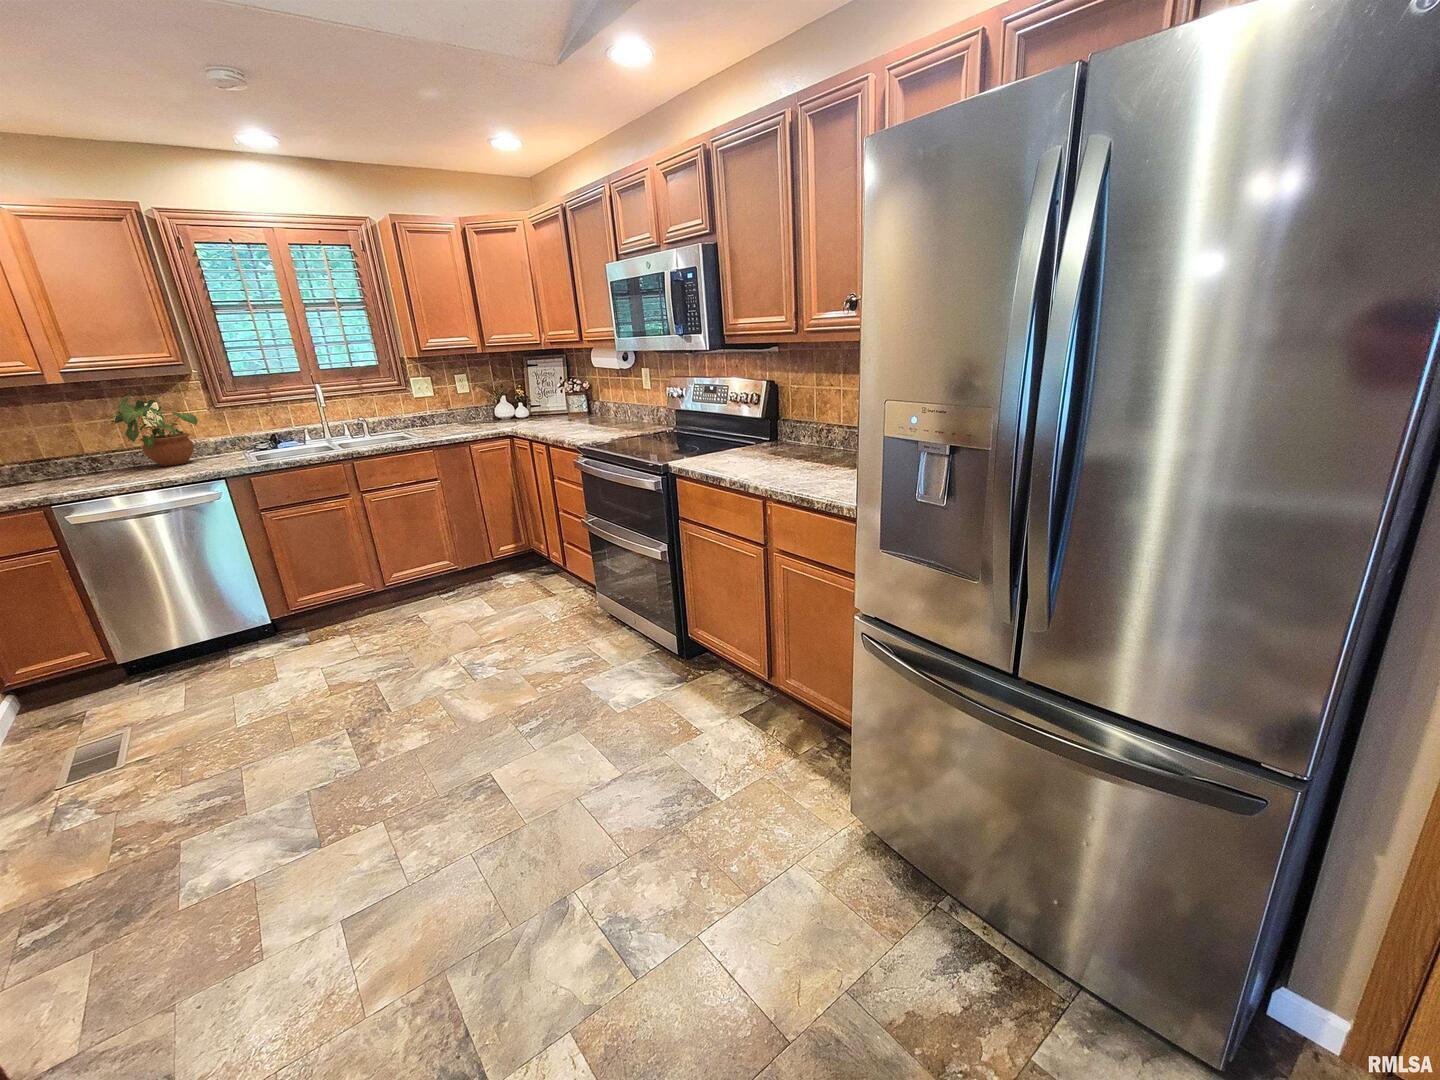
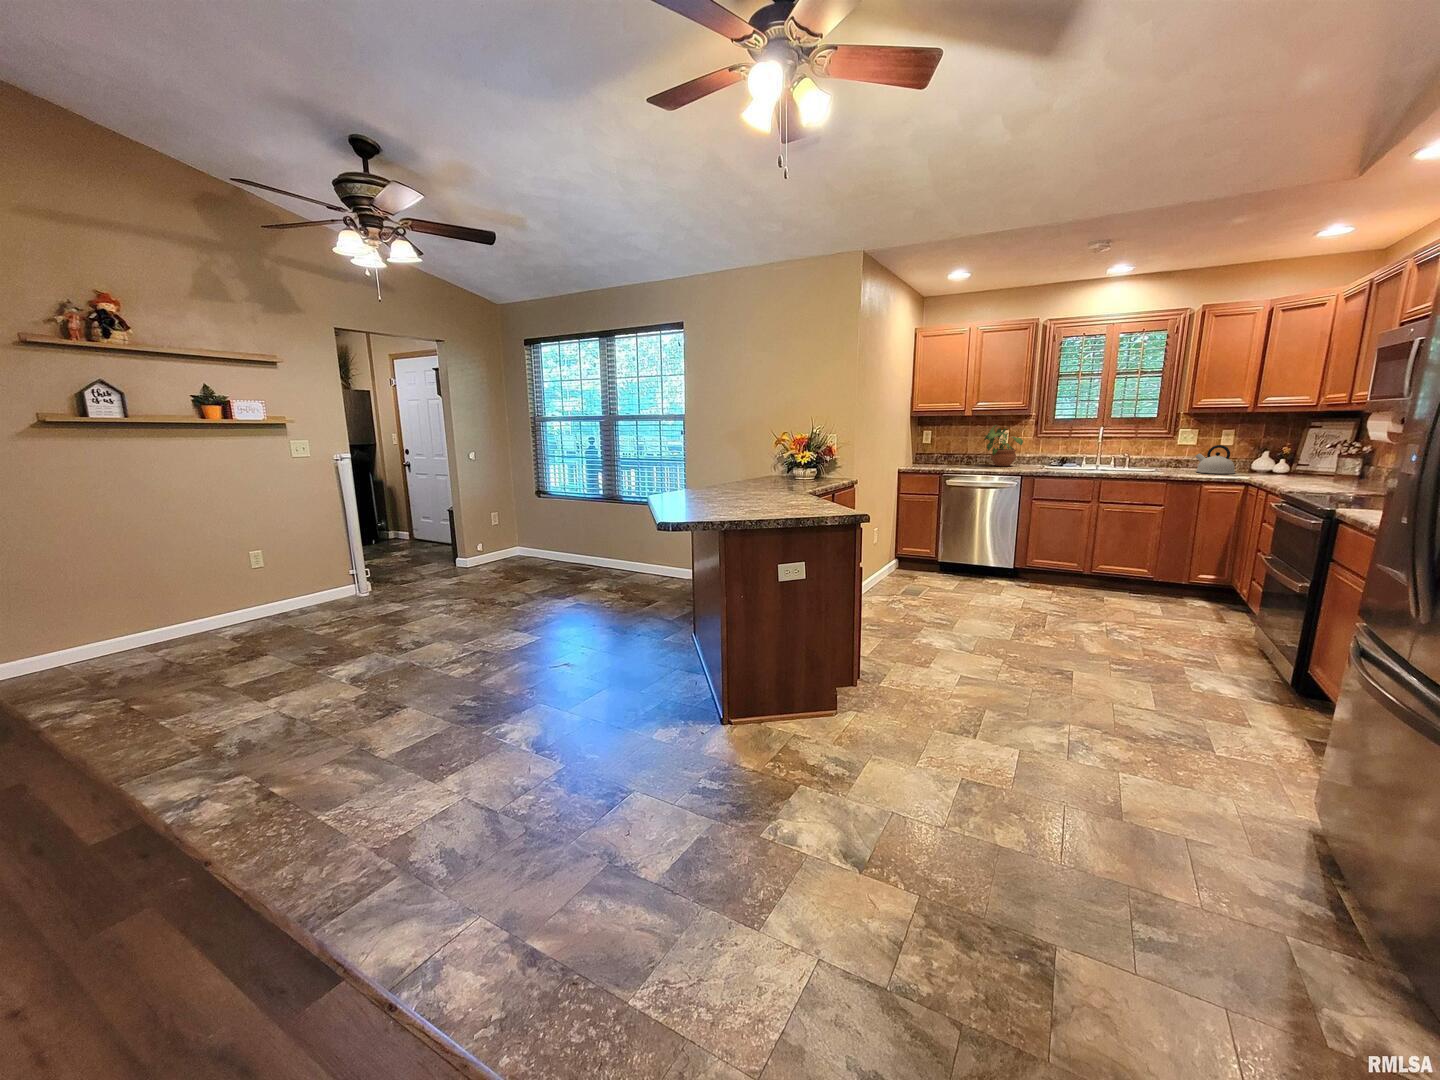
kettle: none [446,395,491,430] -> present [1195,445,1235,474]

